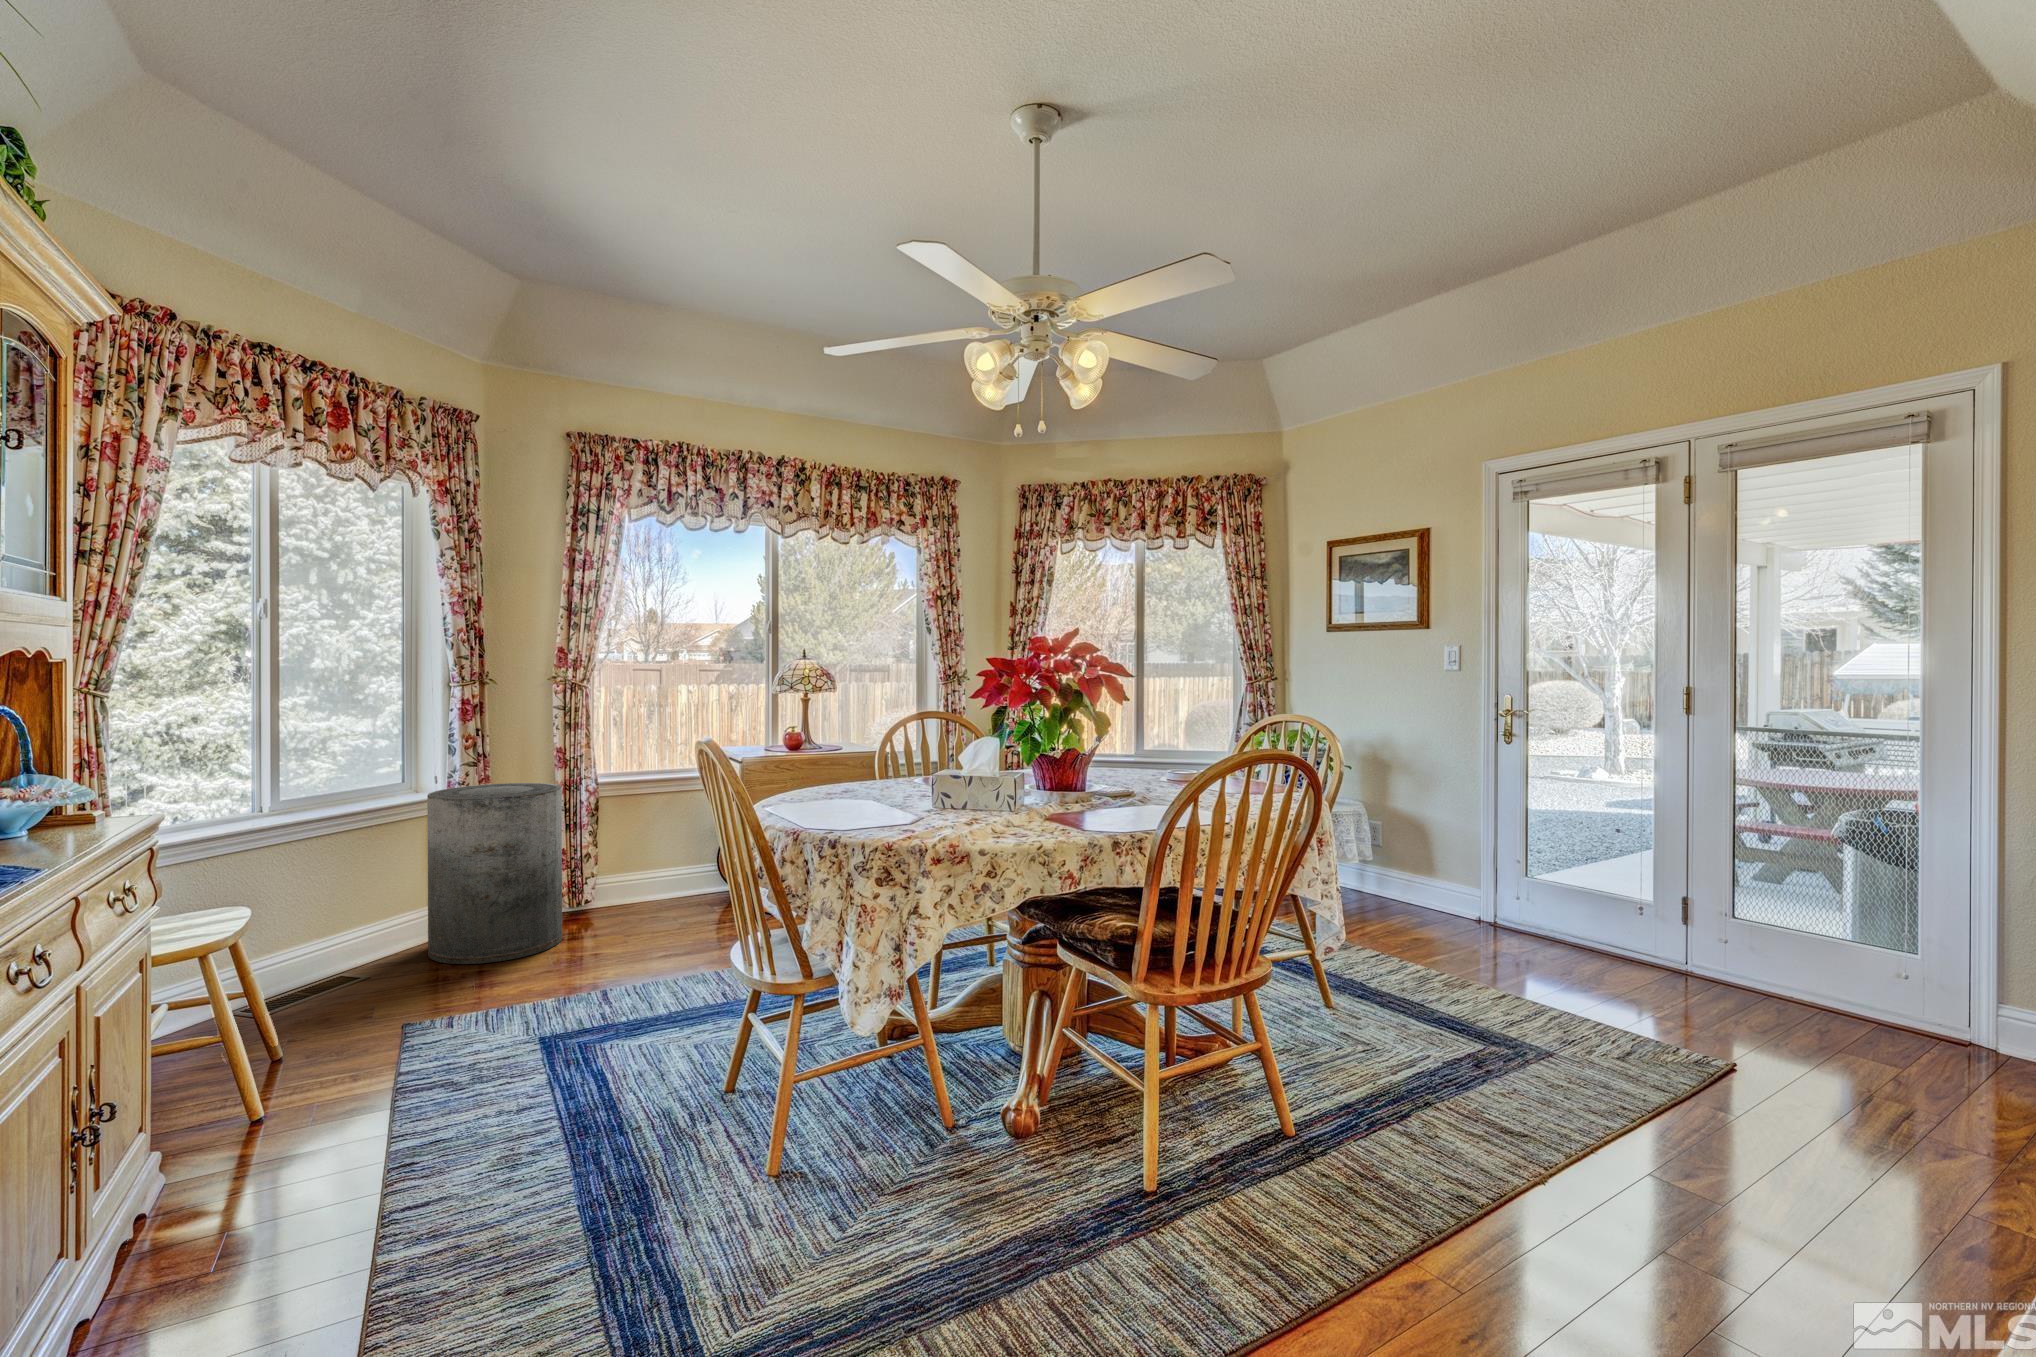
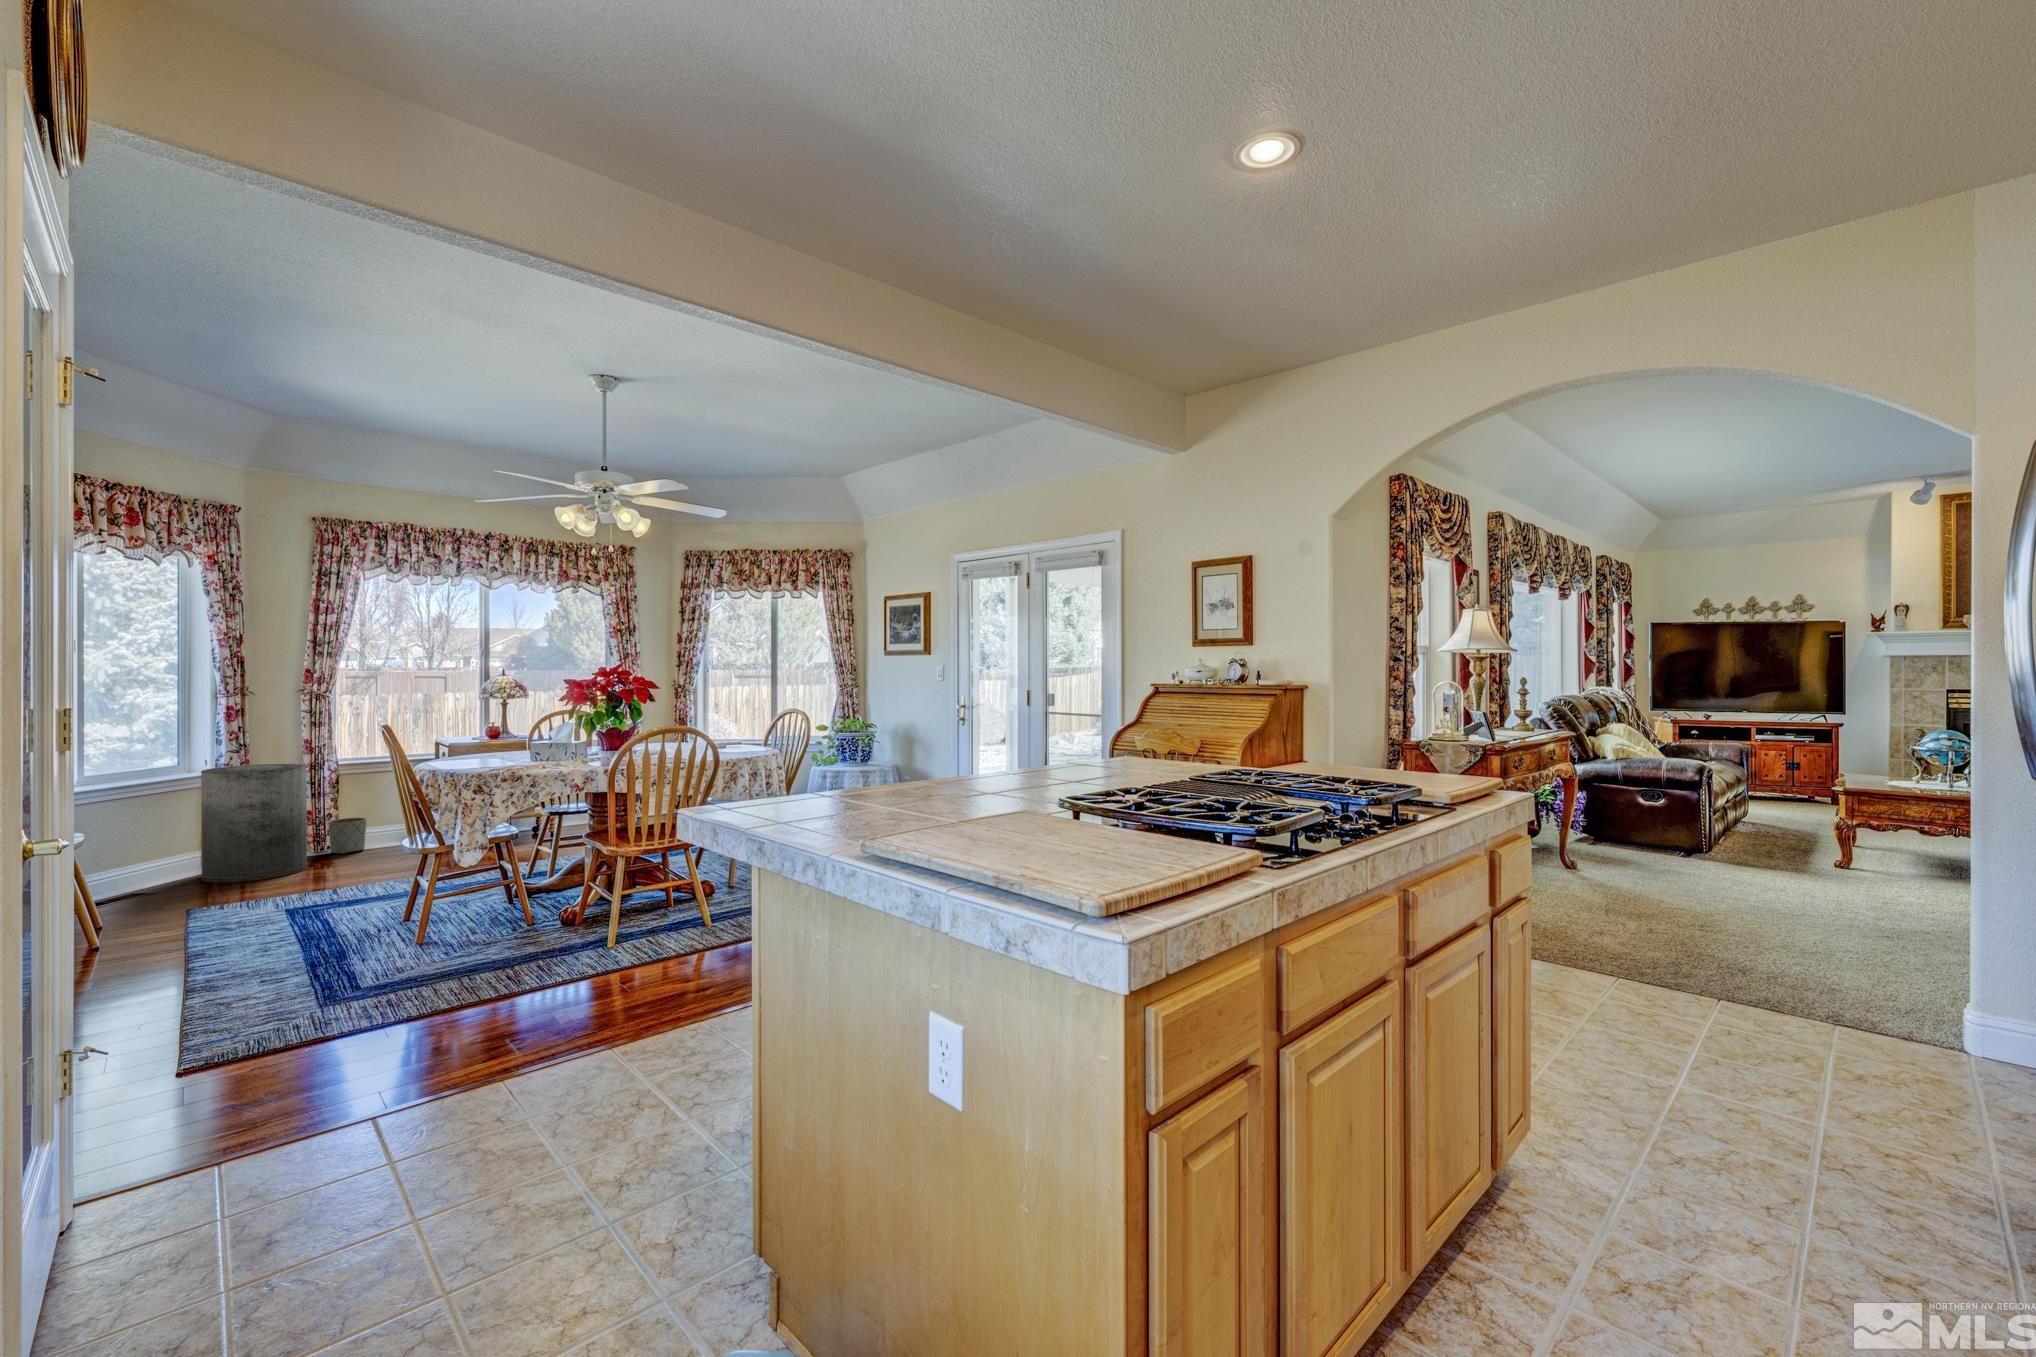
planter: none [587,859,634,913] -> present [328,818,366,854]

